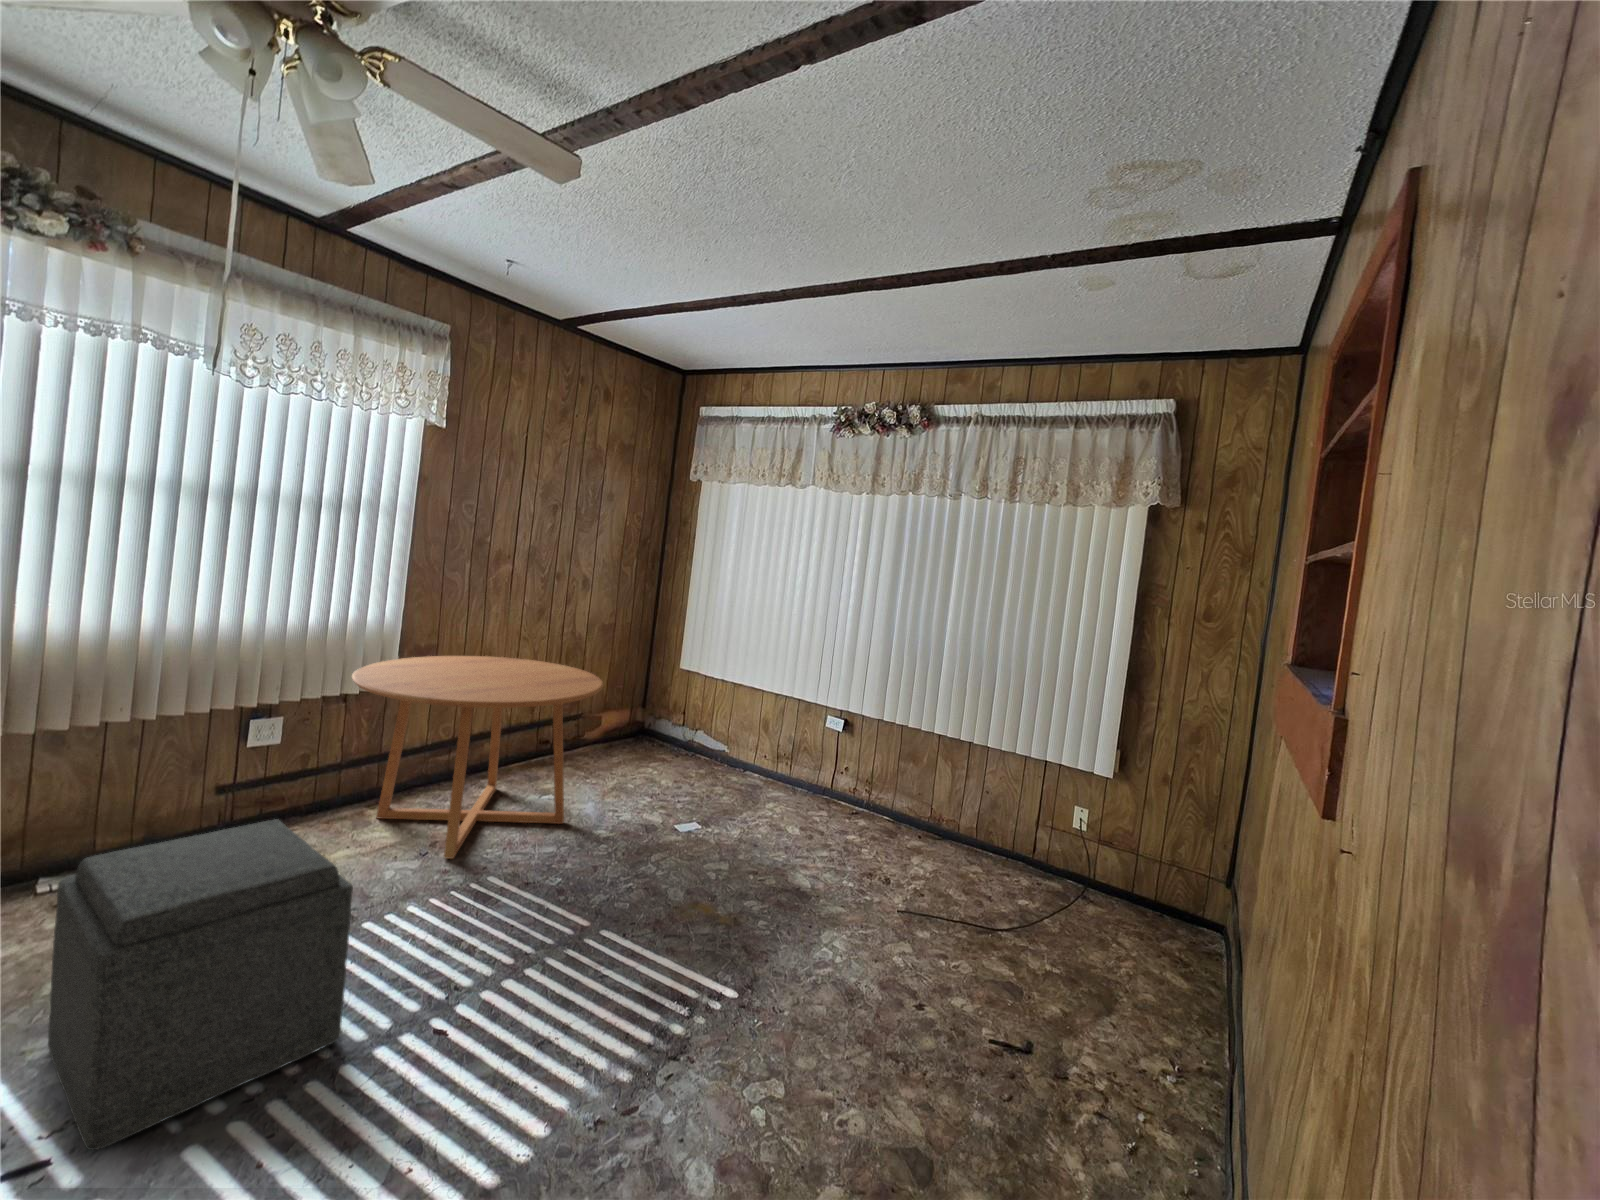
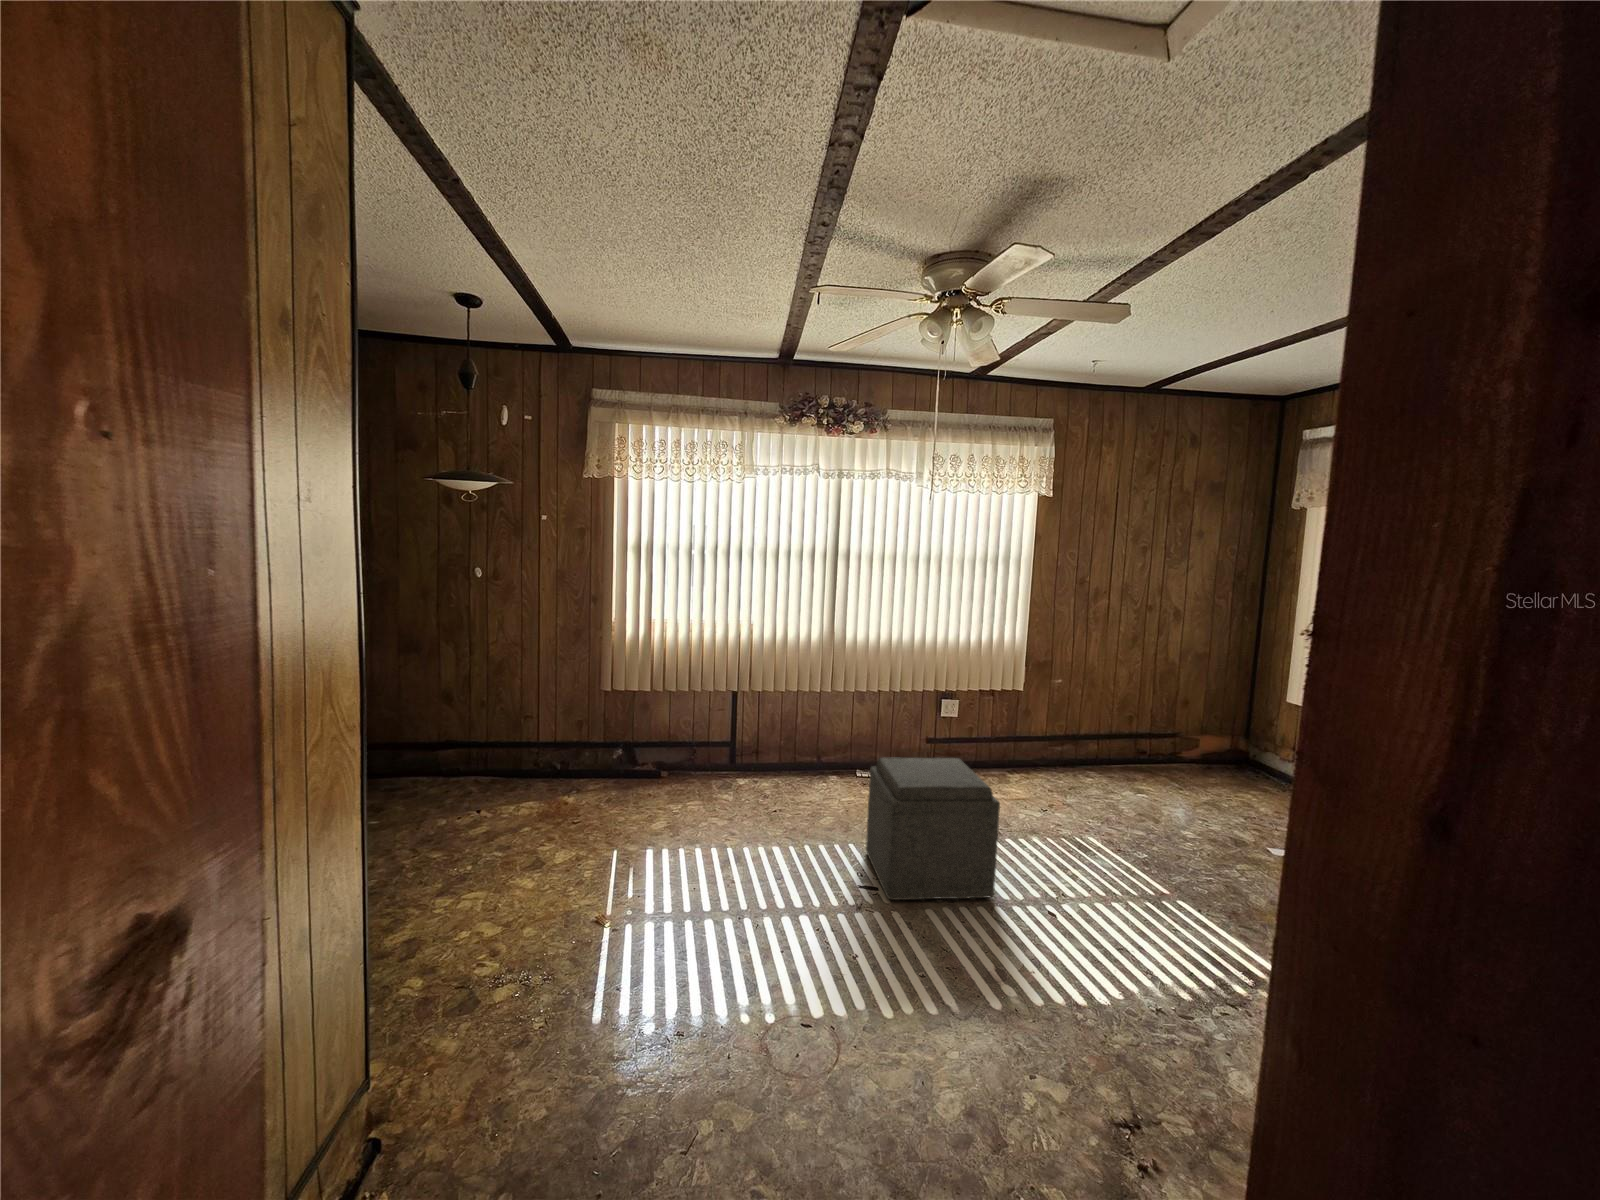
dining table: present [352,656,604,859] -> none [995,669,1190,821]

